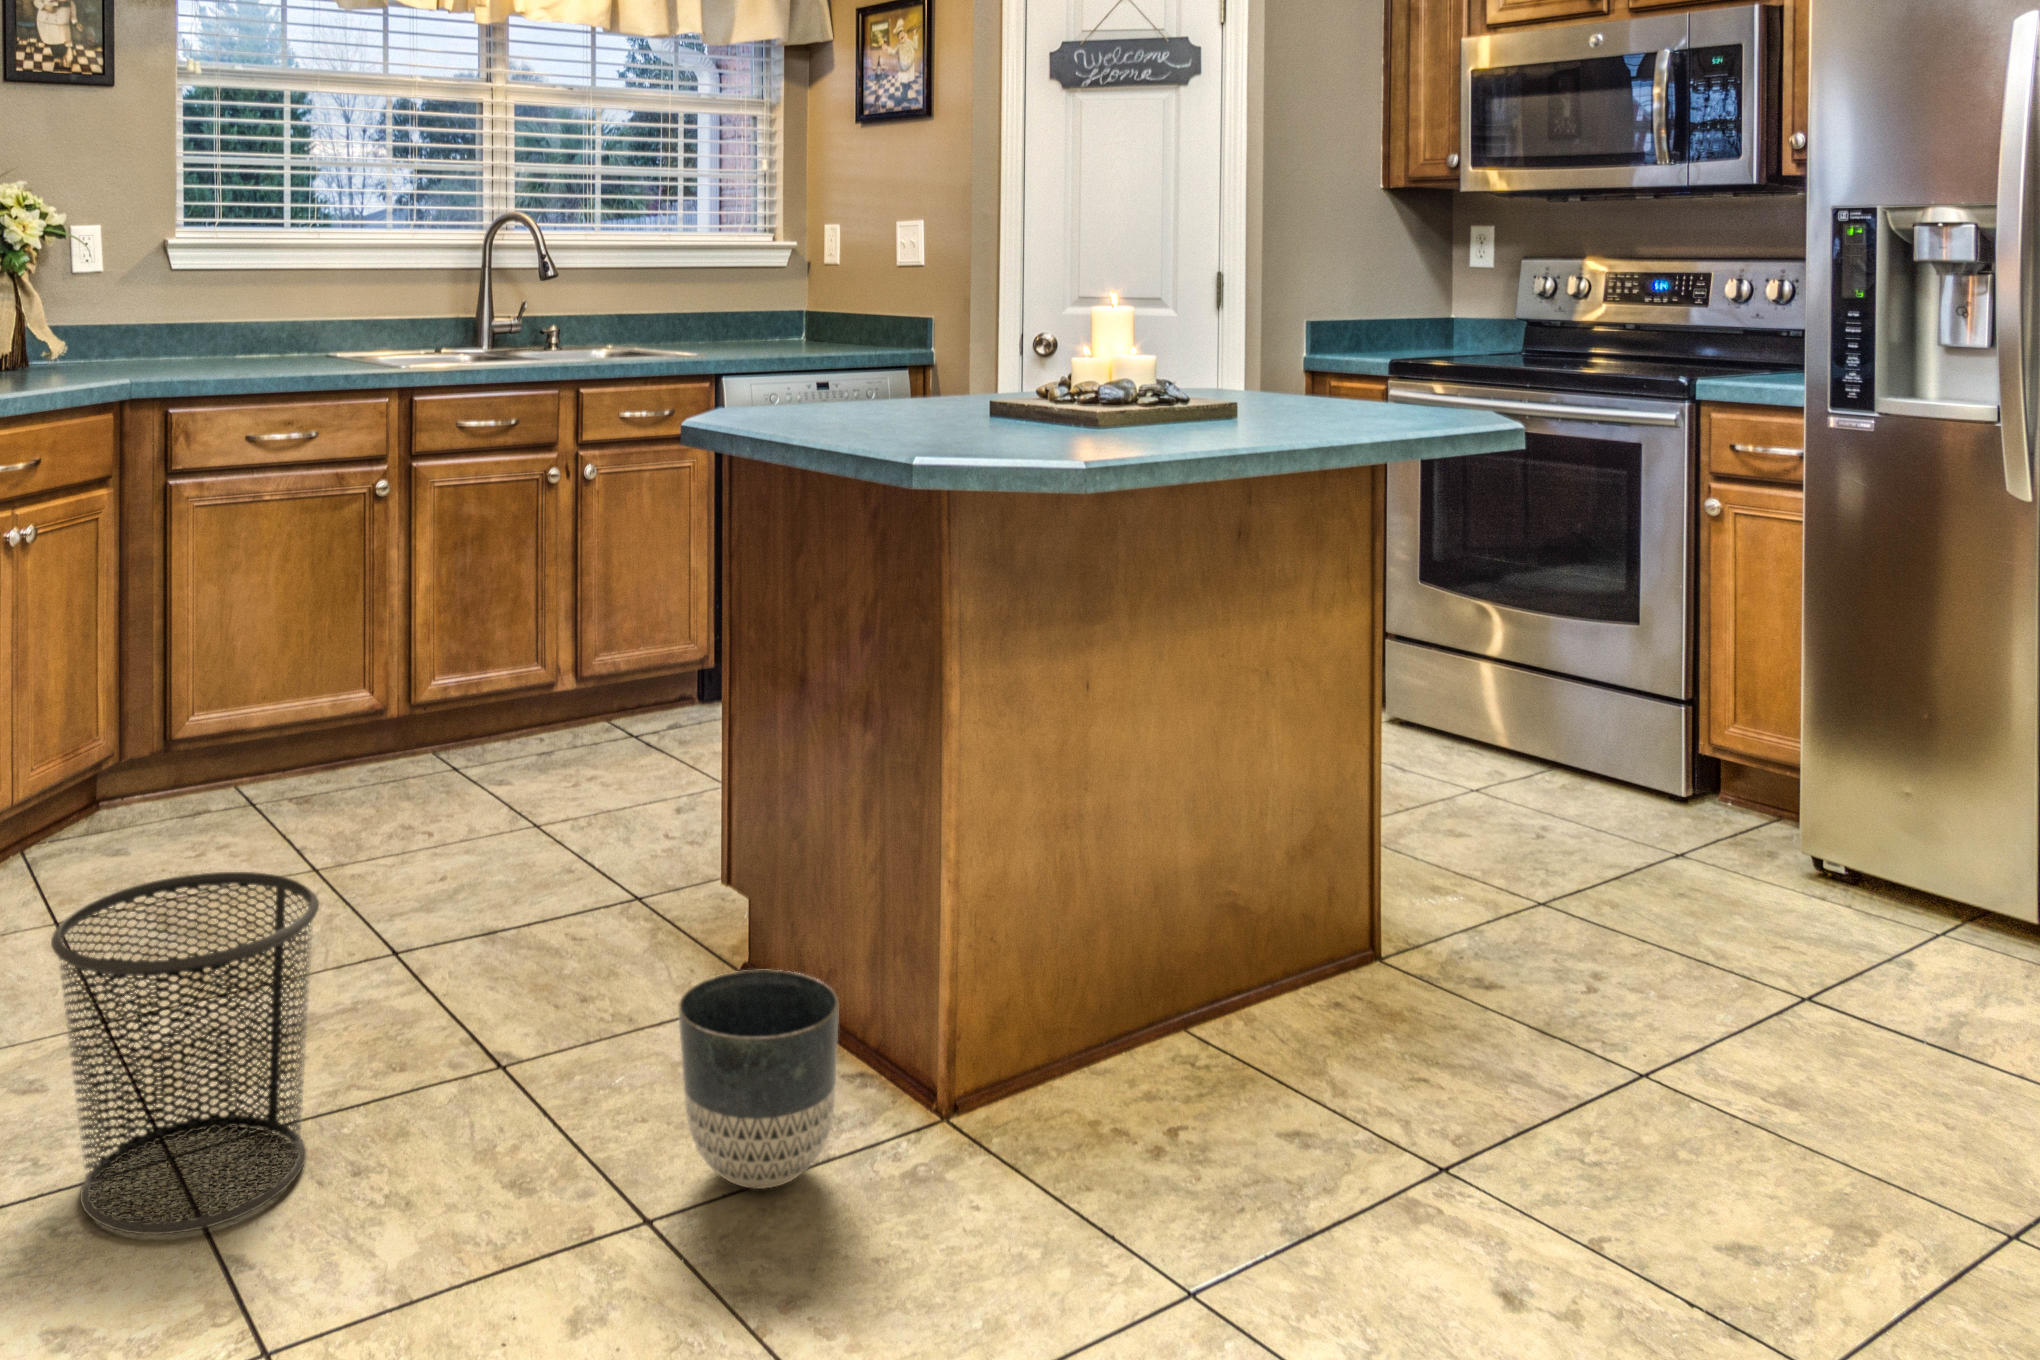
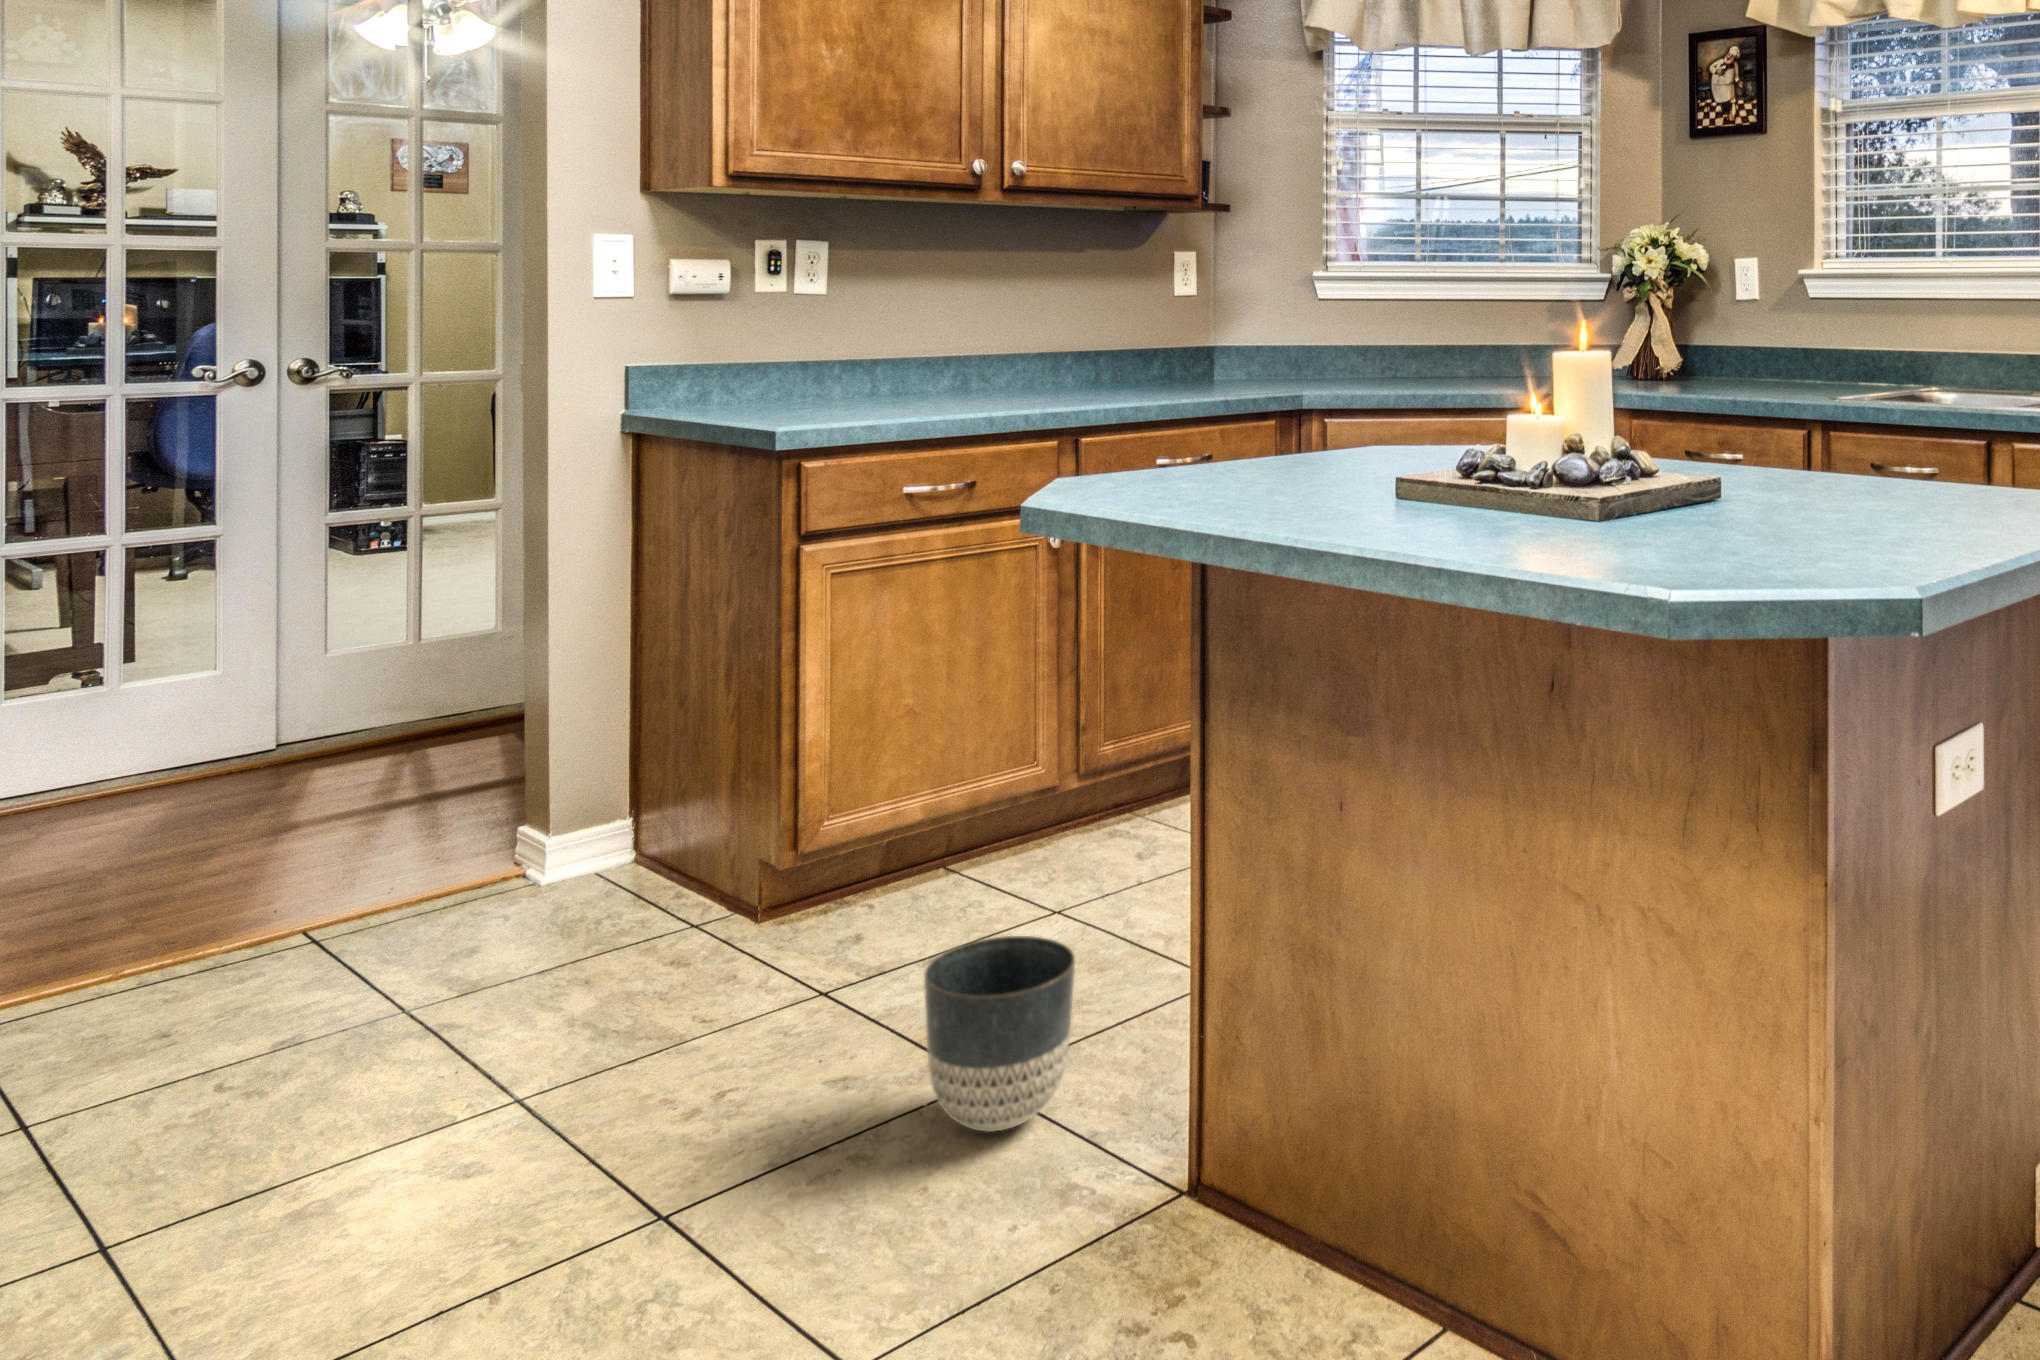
waste bin: present [51,872,319,1234] -> none [904,716,1083,946]

